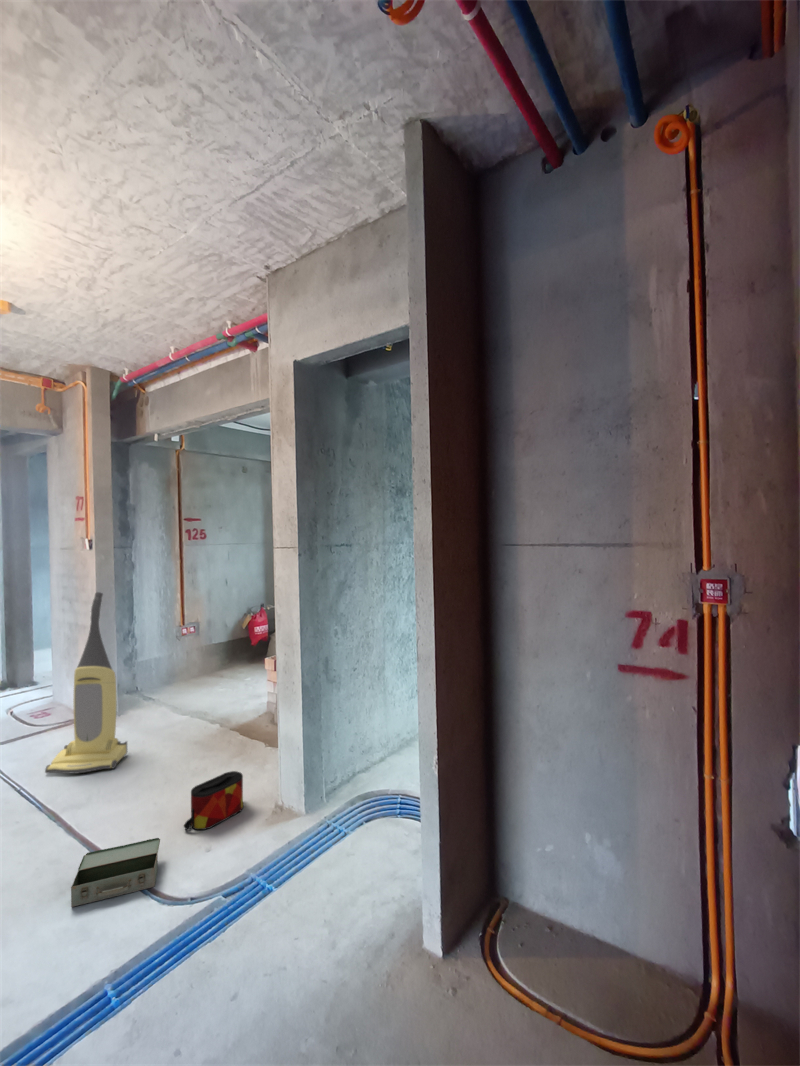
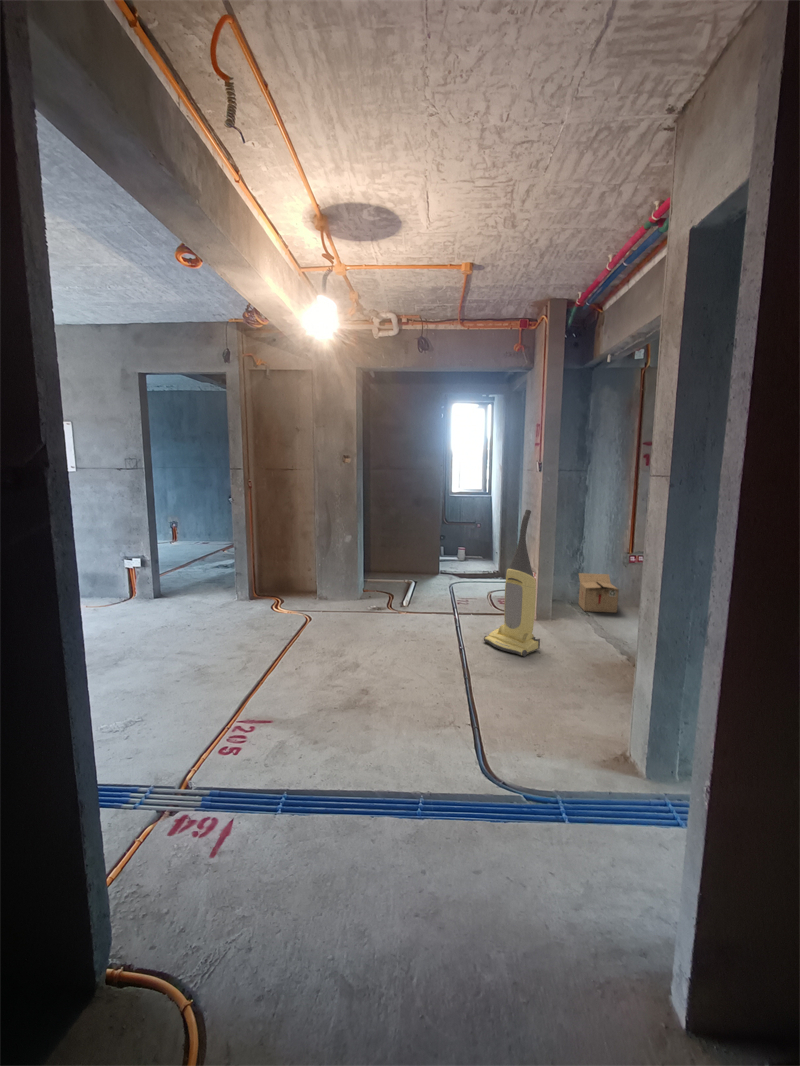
cardboard box: none [132,654,186,700] -> present [579,573,619,613]
bag: present [184,771,243,830] -> none [535,697,597,741]
toolbox: present [71,838,160,907] -> none [440,706,508,756]

